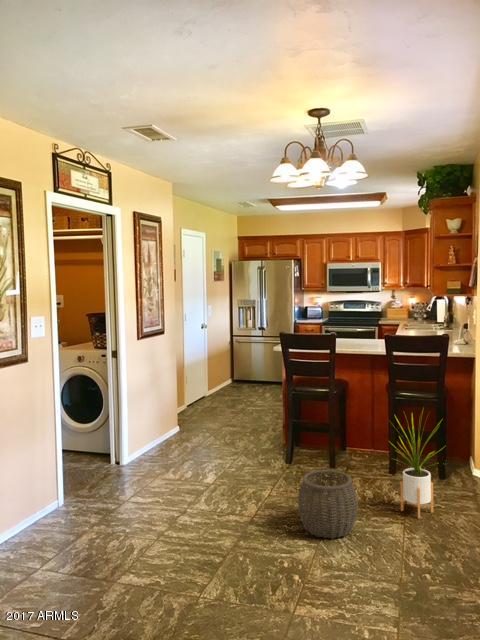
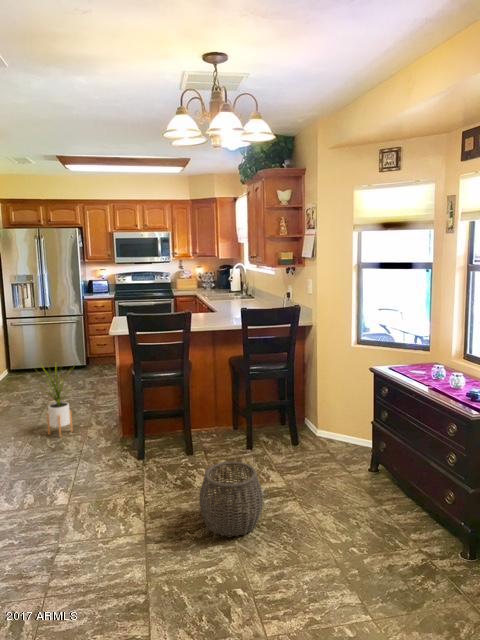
house plant: present [395,415,442,518] -> present [45,363,73,437]

